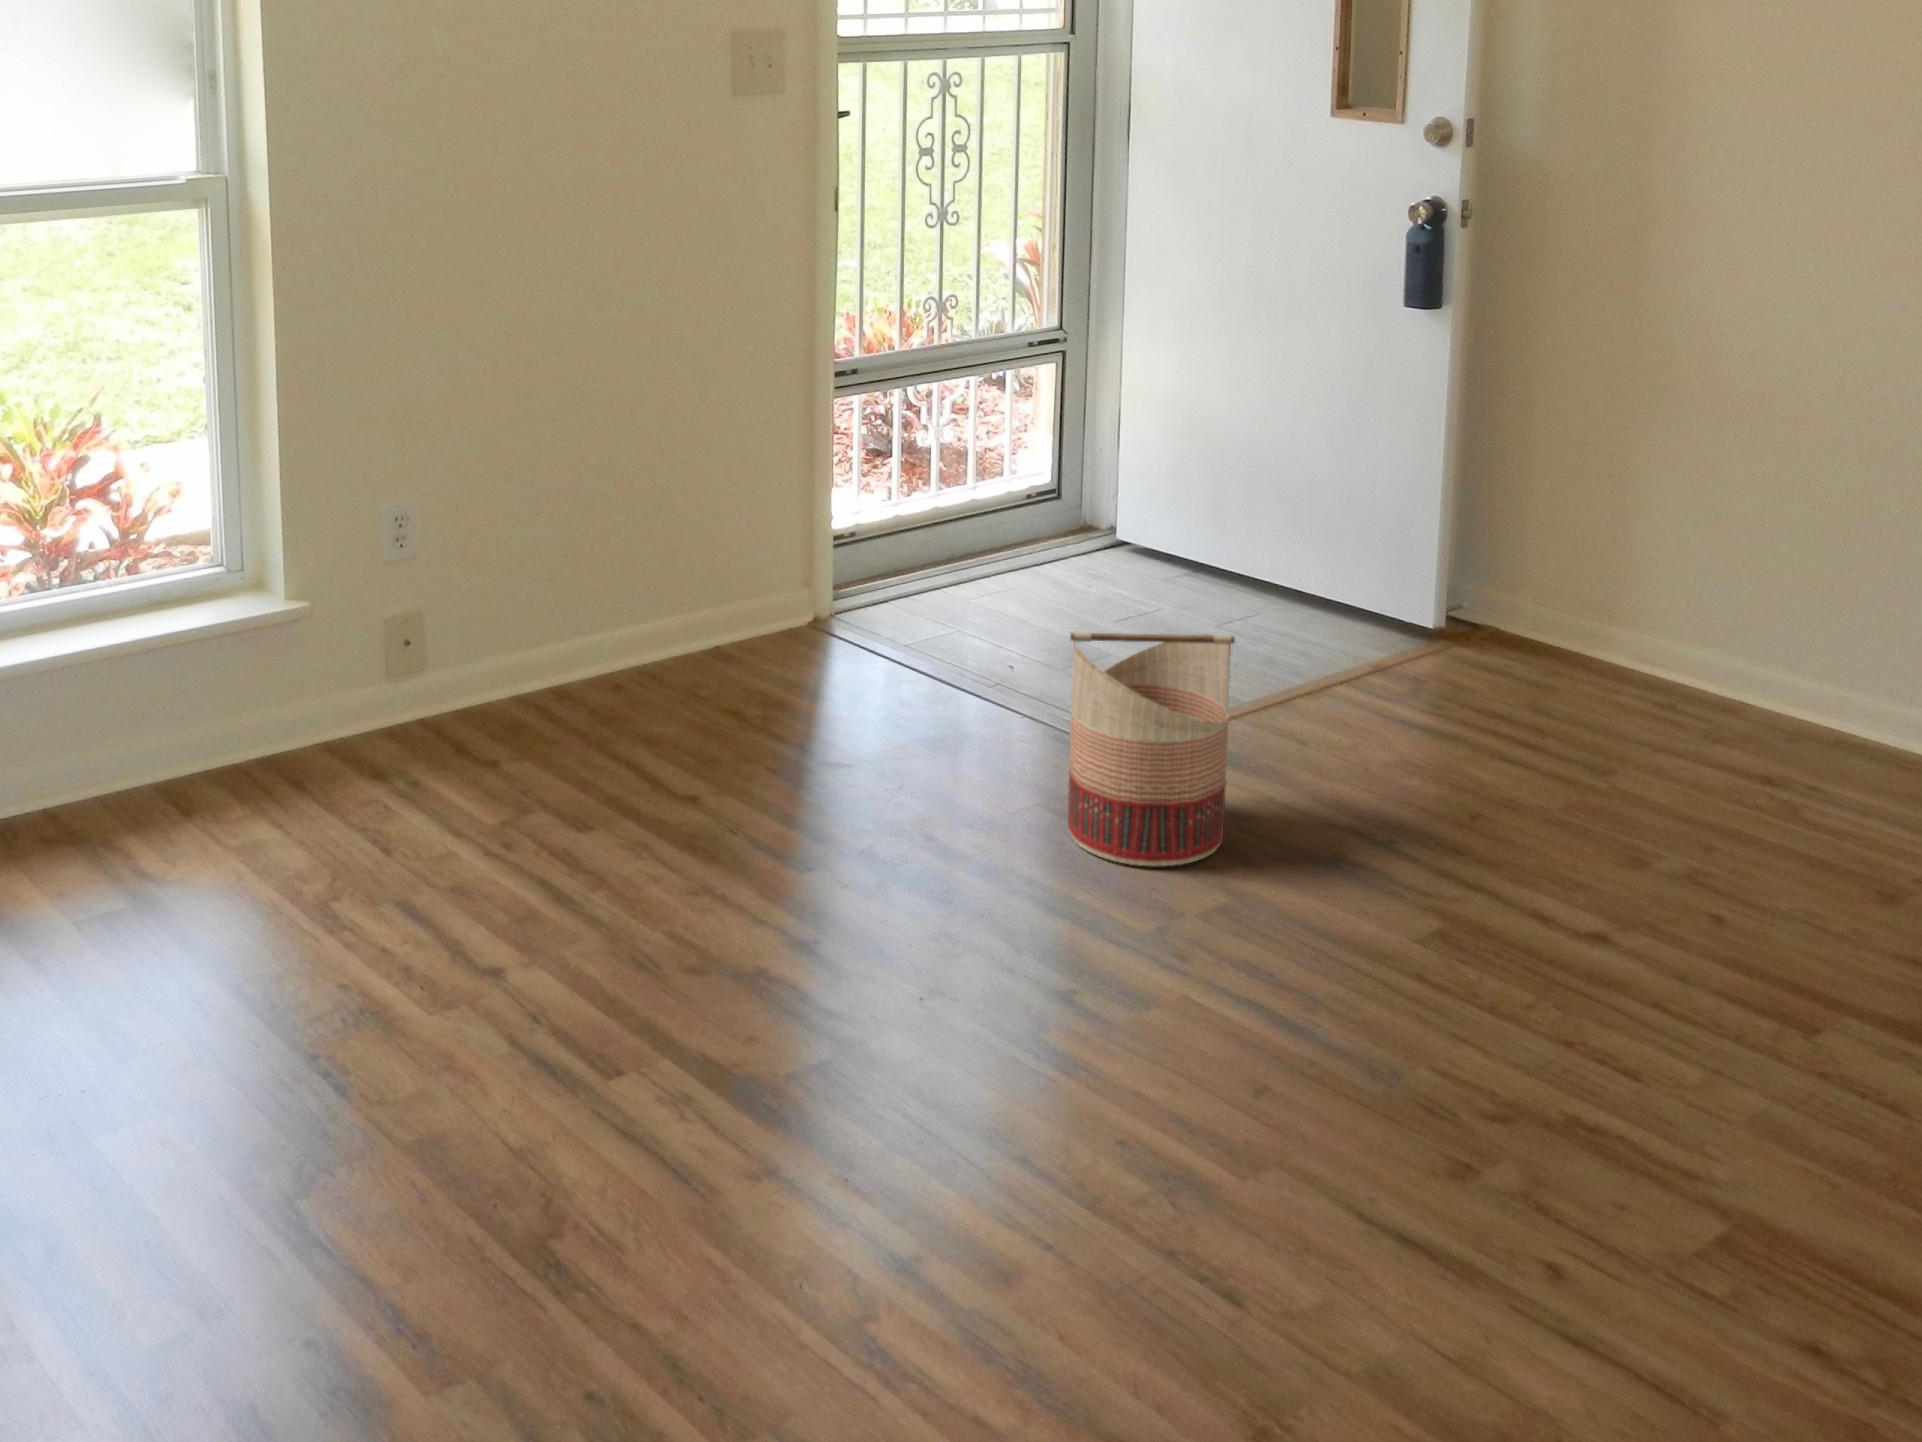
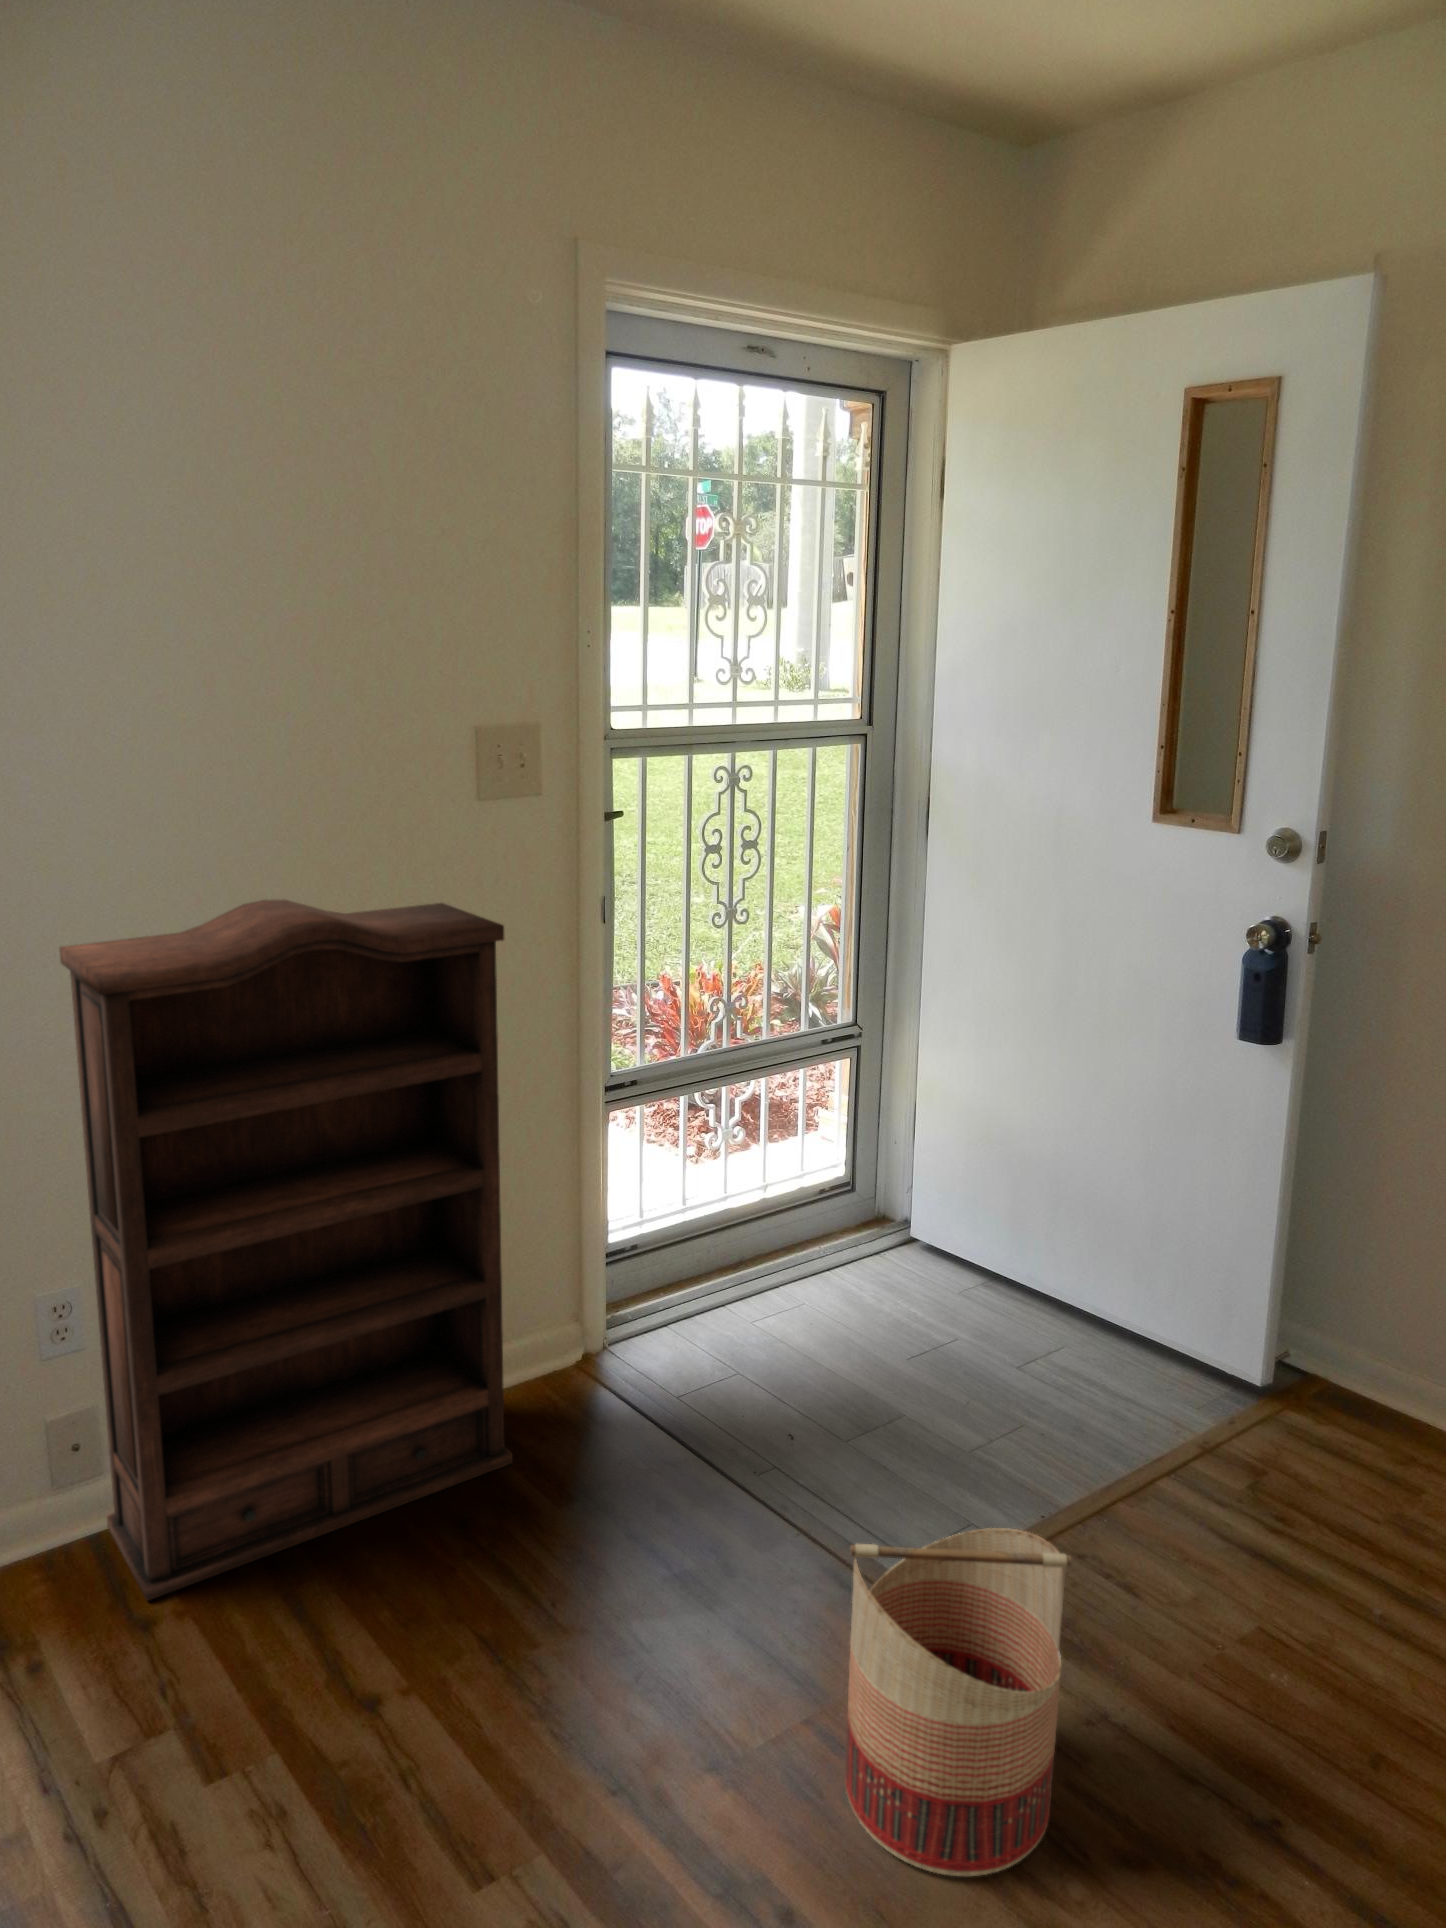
bookshelf: none [414,176,768,753] -> present [59,900,513,1601]

